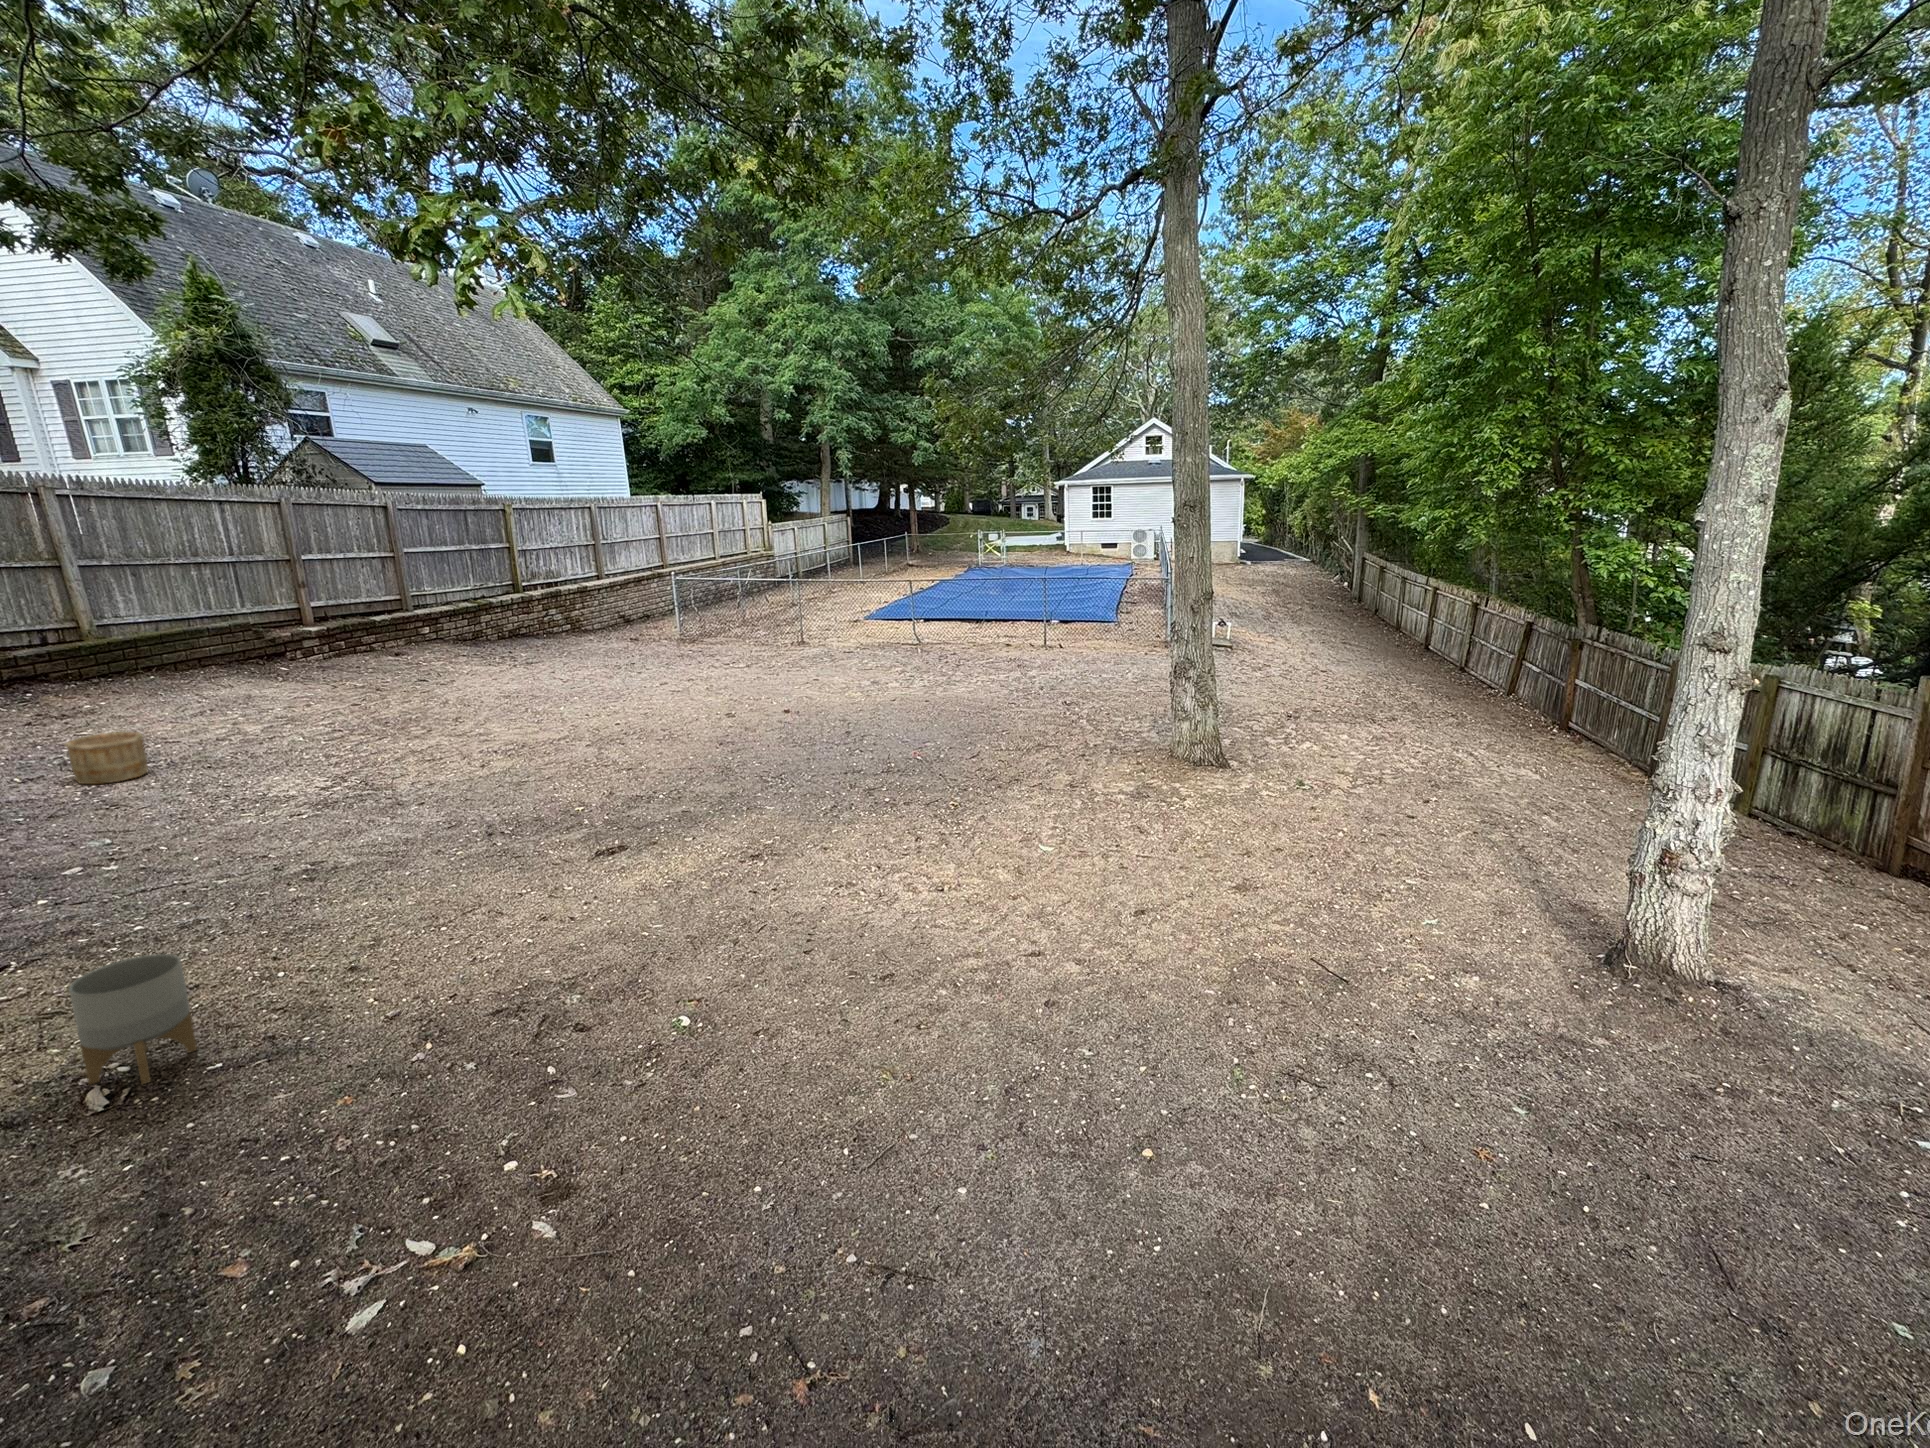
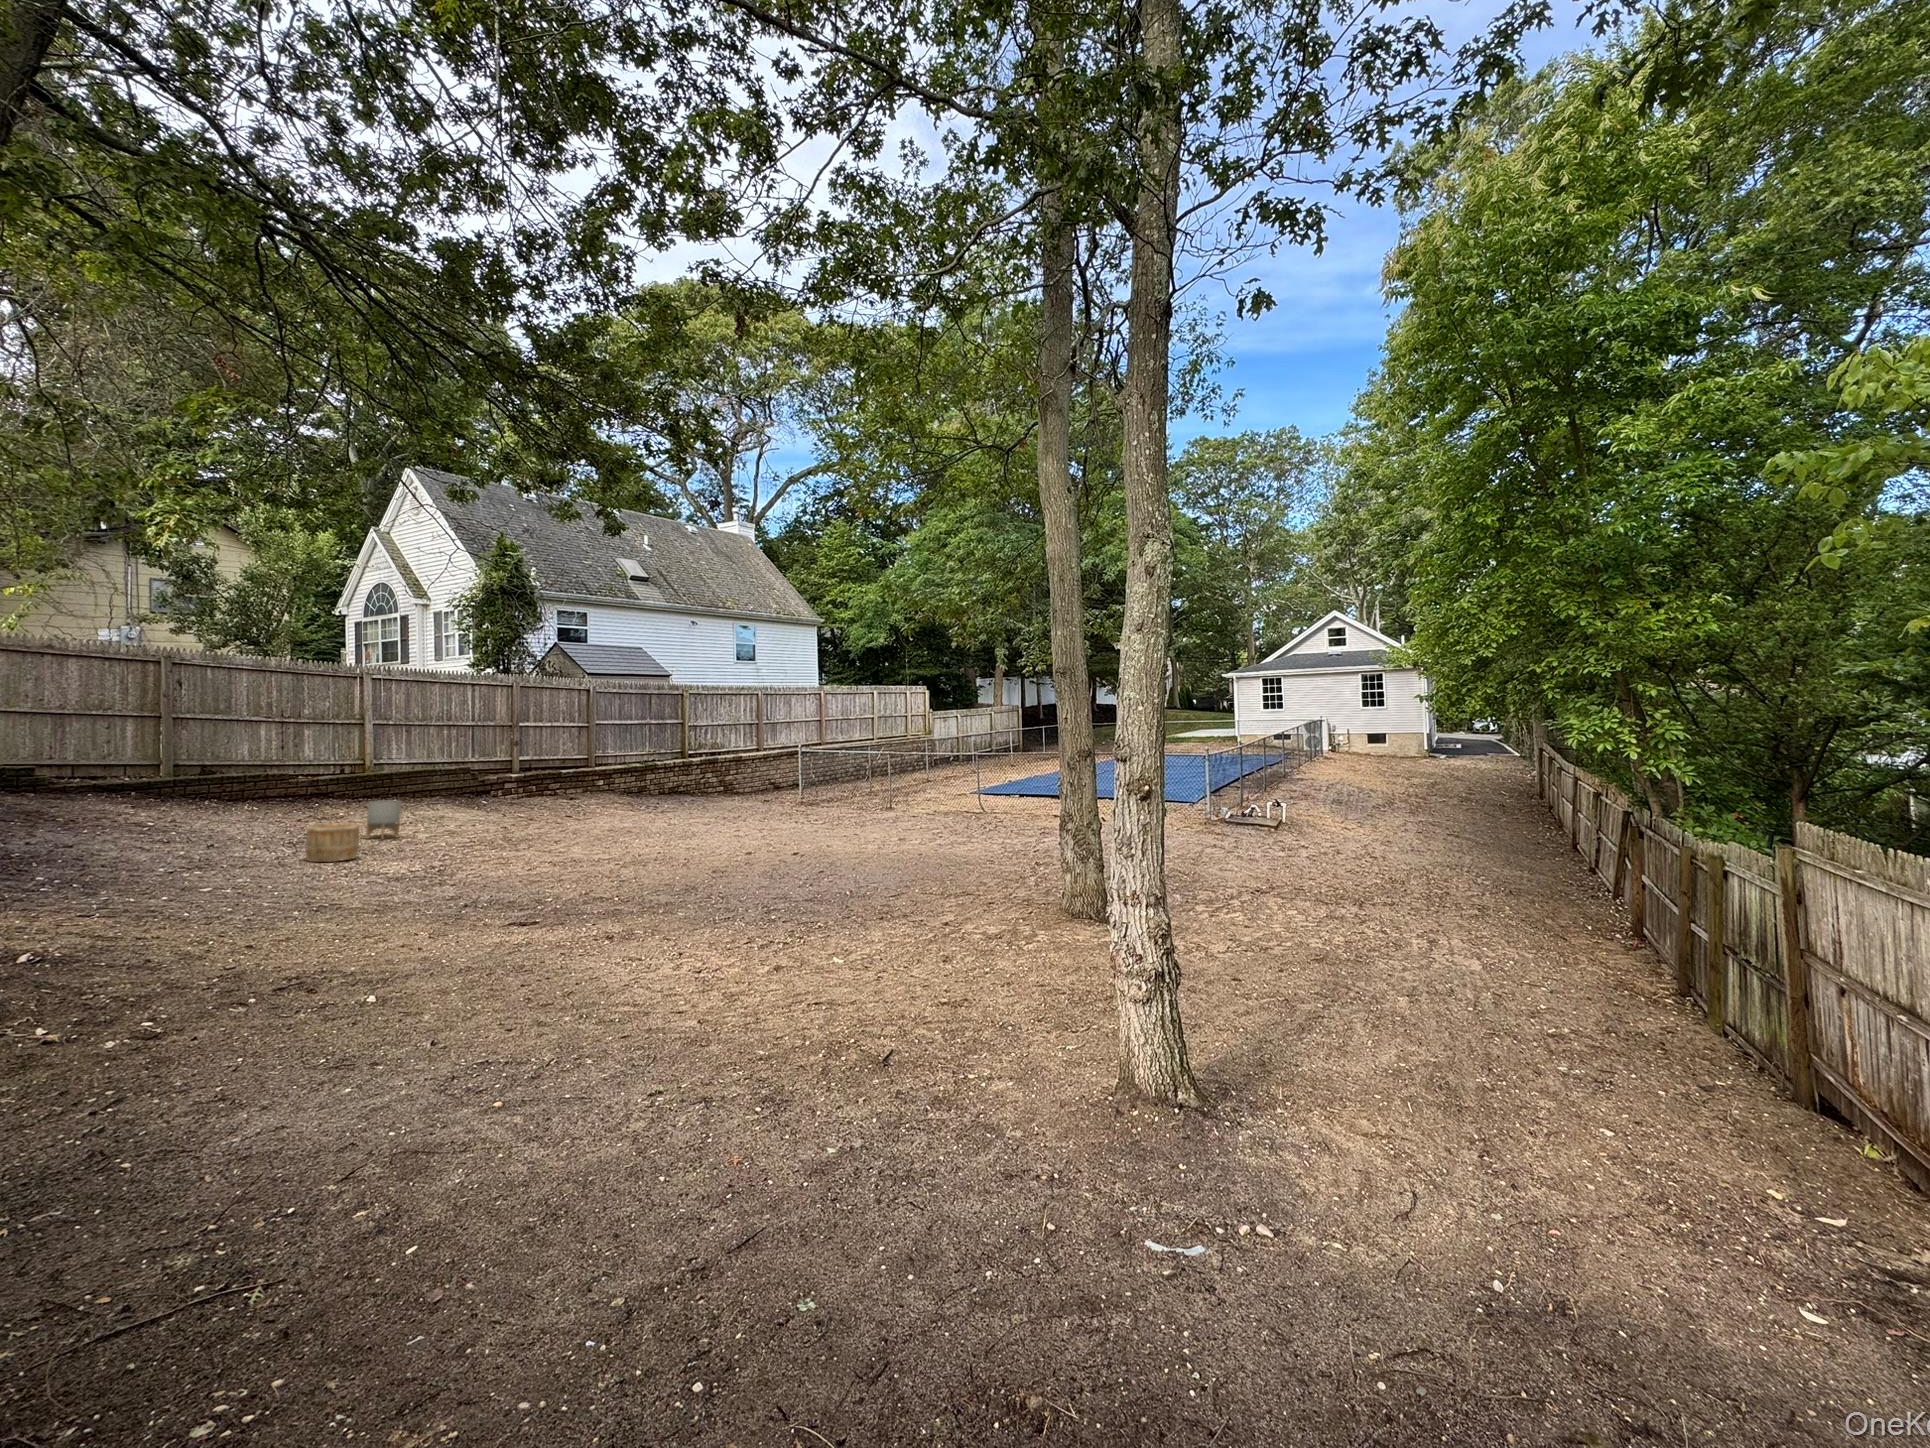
planter: present [69,954,197,1085] -> present [366,800,401,840]

